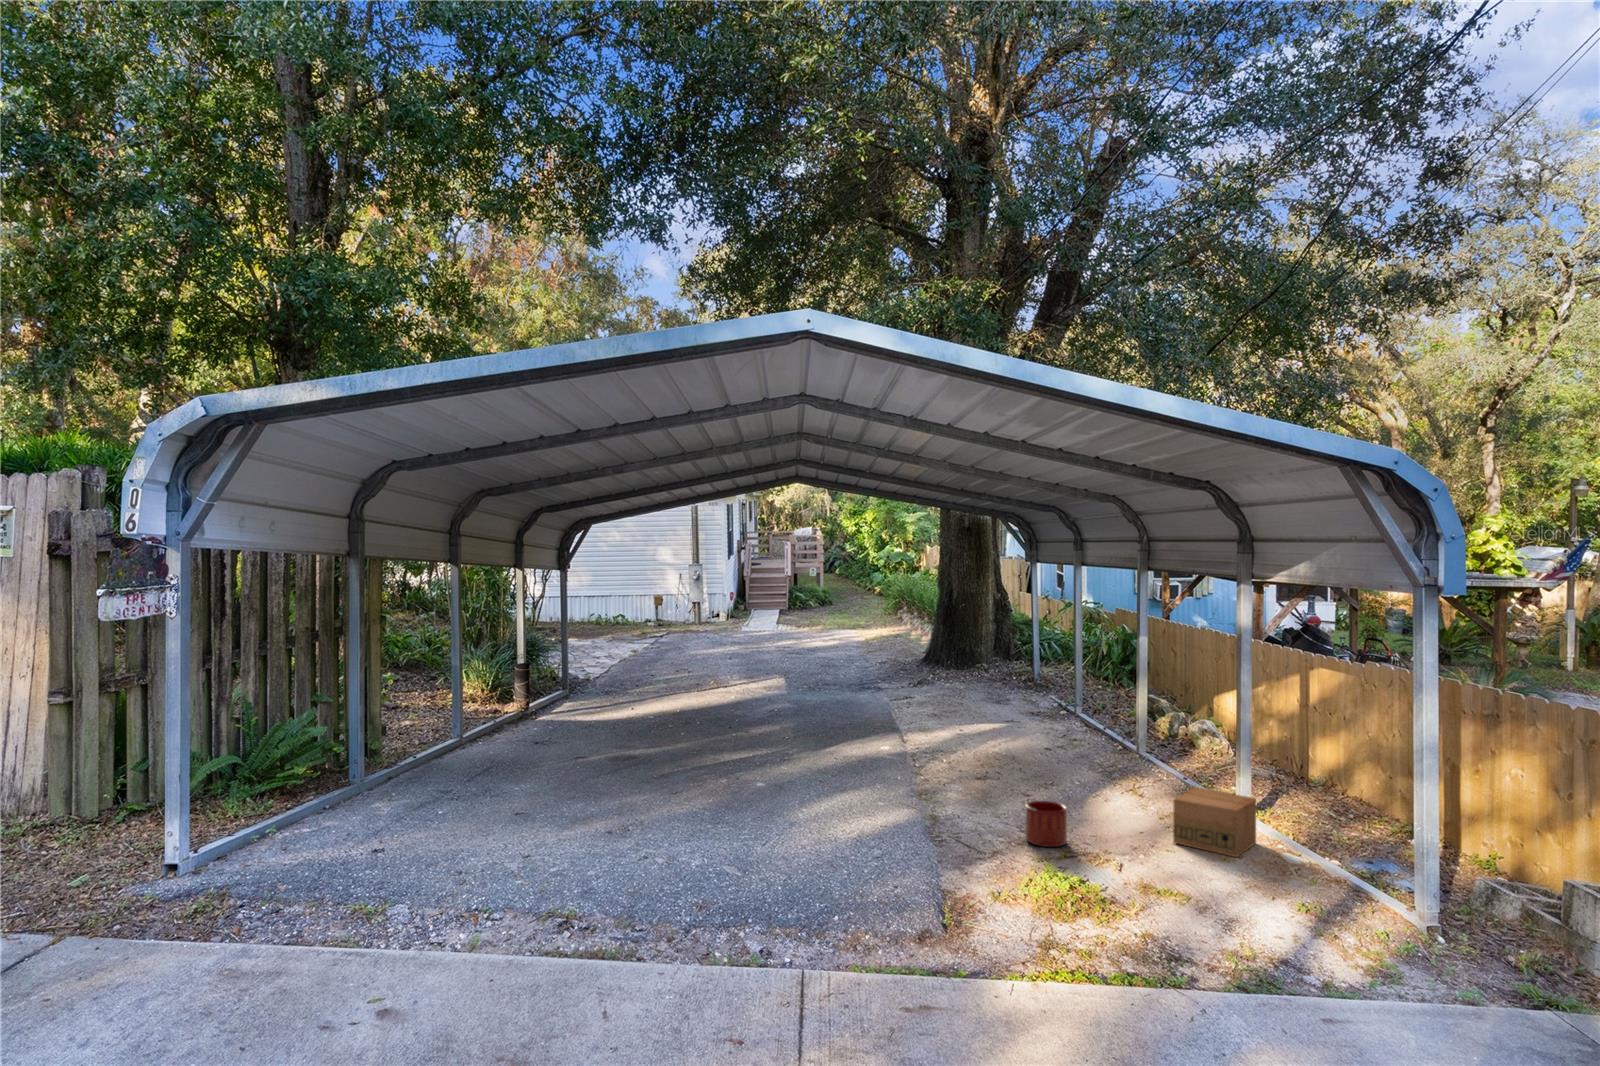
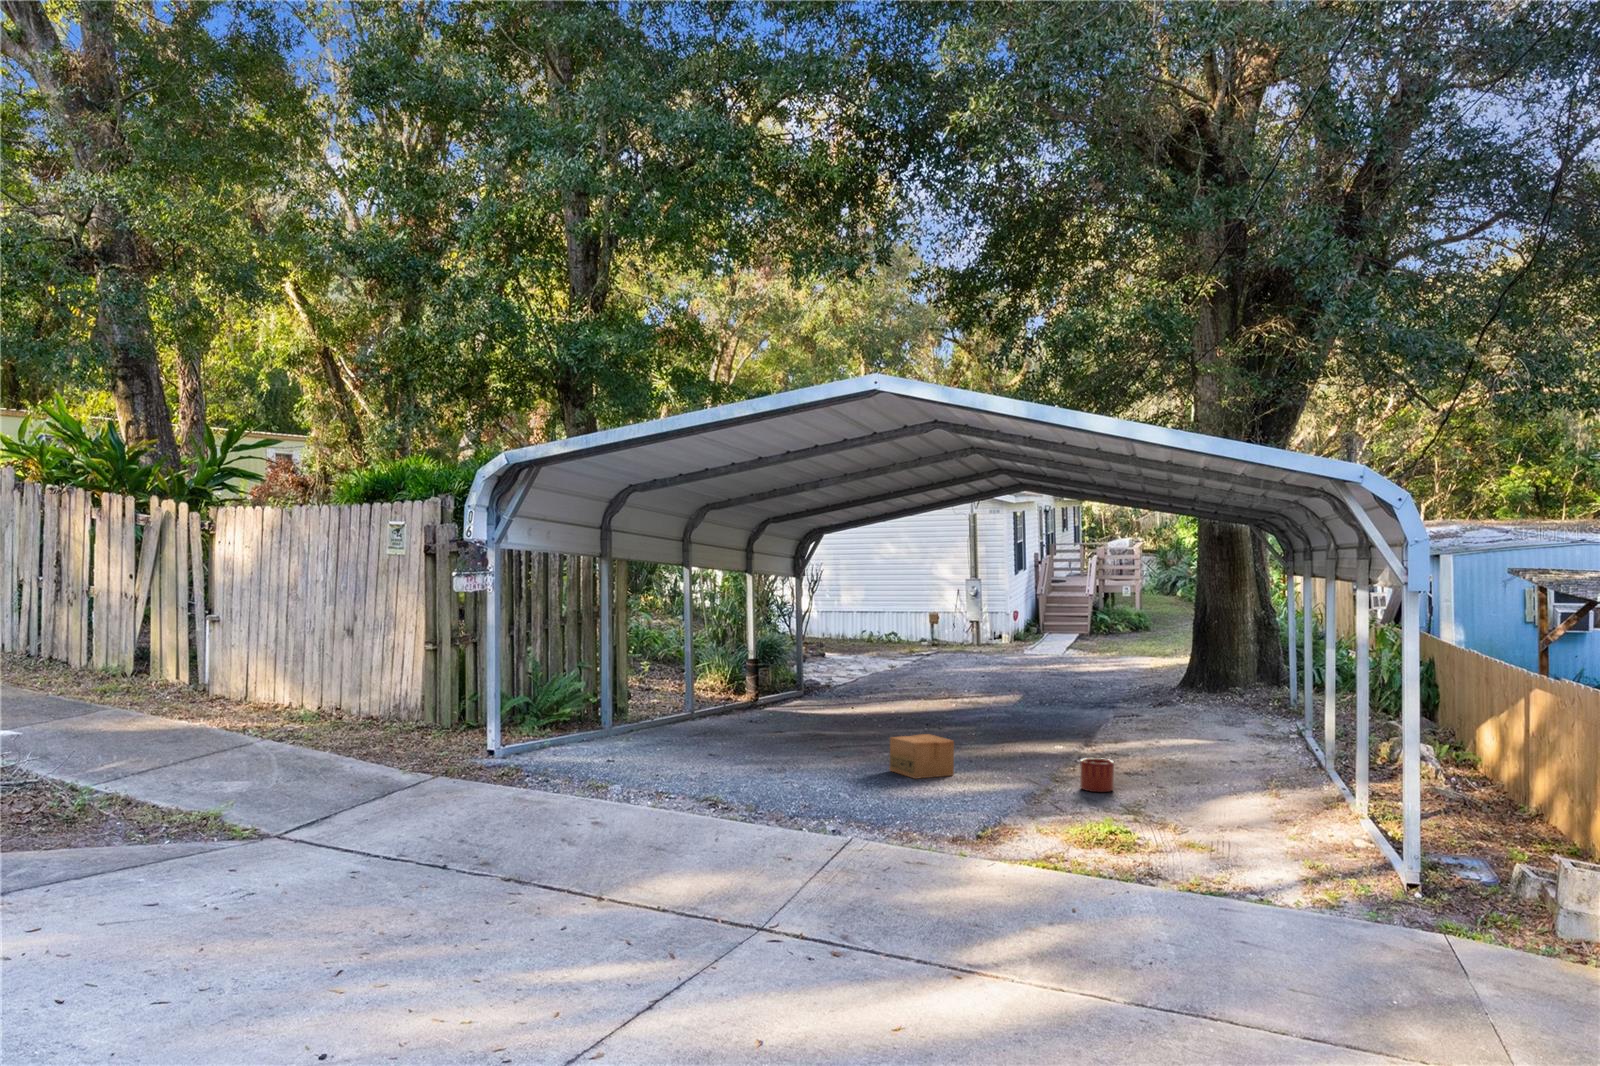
cardboard box: present [1173,787,1256,857] -> present [889,734,954,779]

